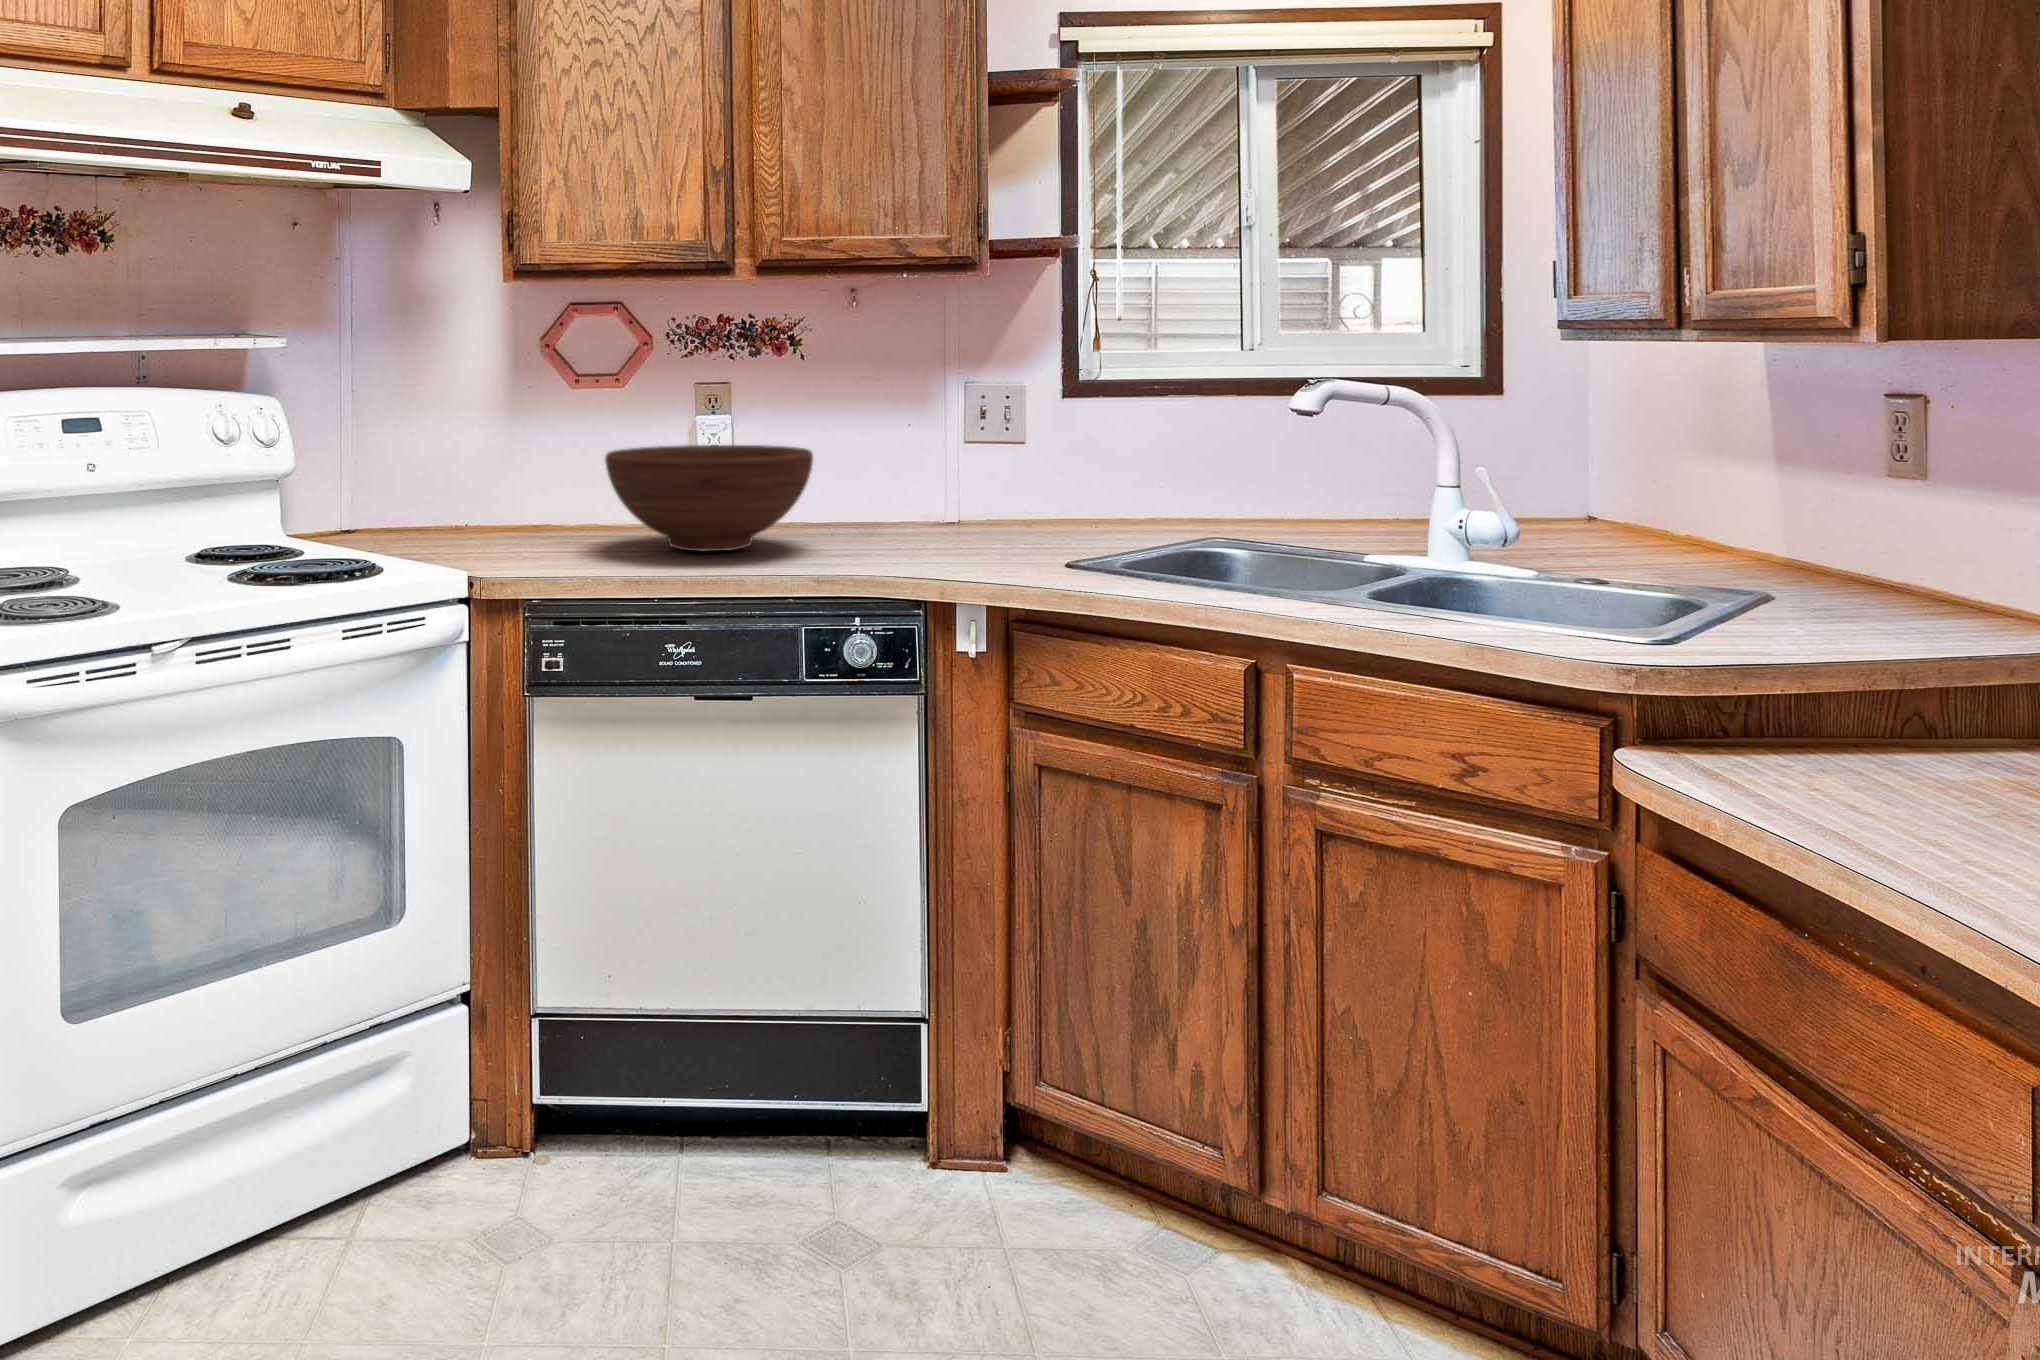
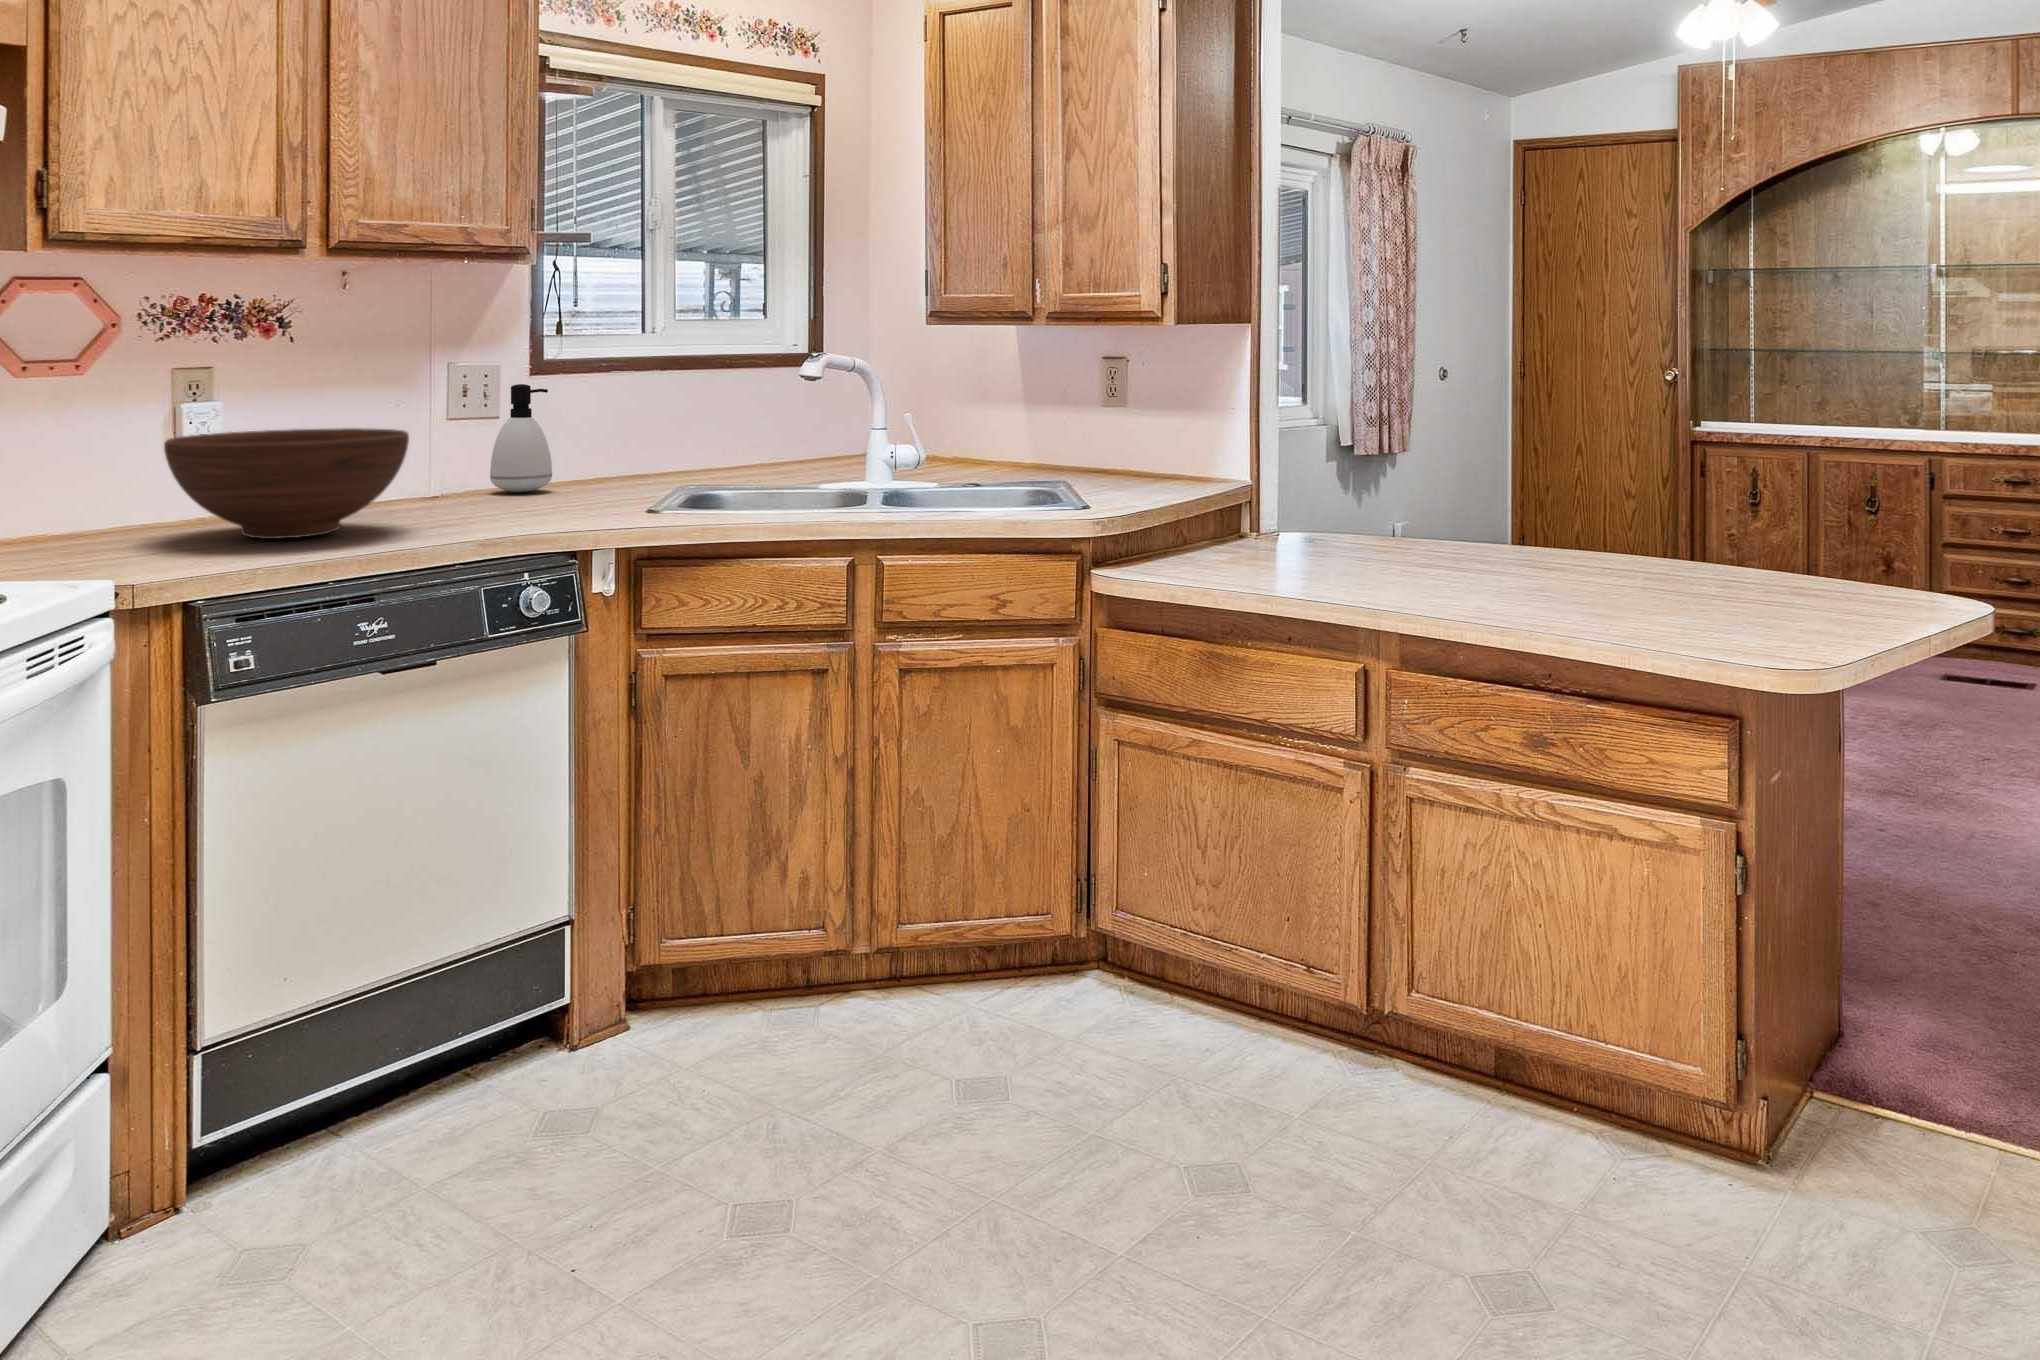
soap dispenser: none [1003,406,1068,526] -> present [490,384,552,492]

